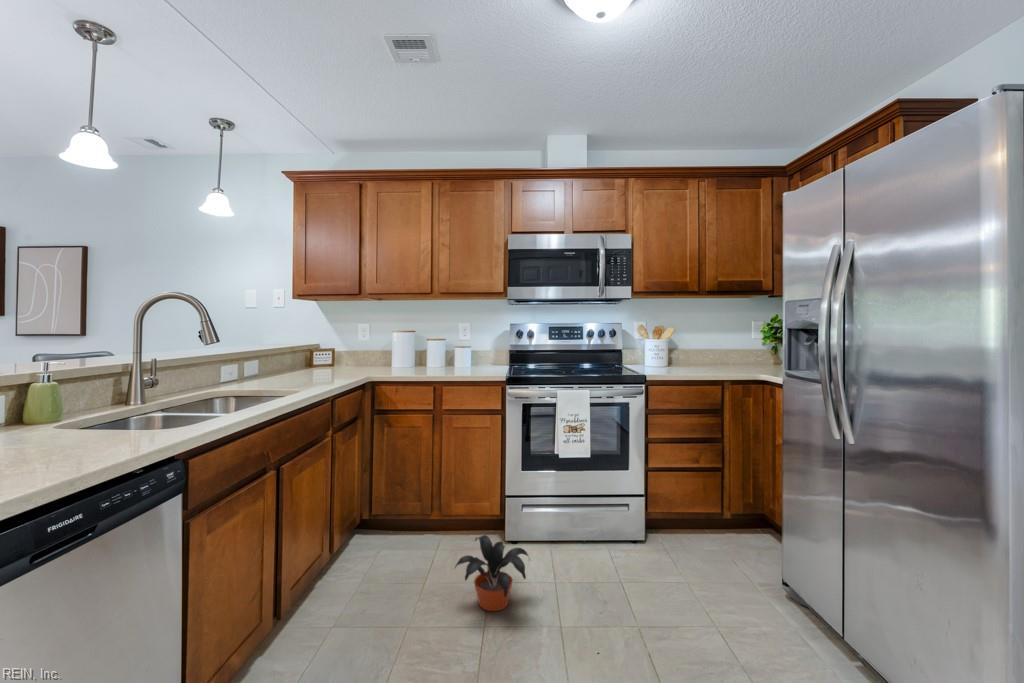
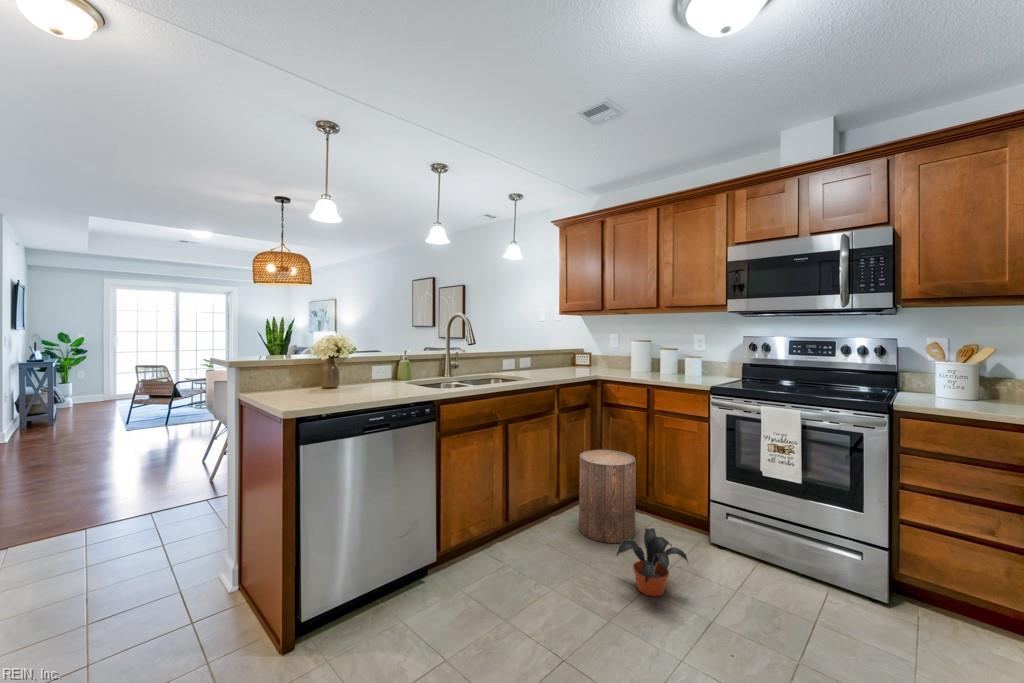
stool: none [371,460,439,574] -> present [579,450,636,543]

